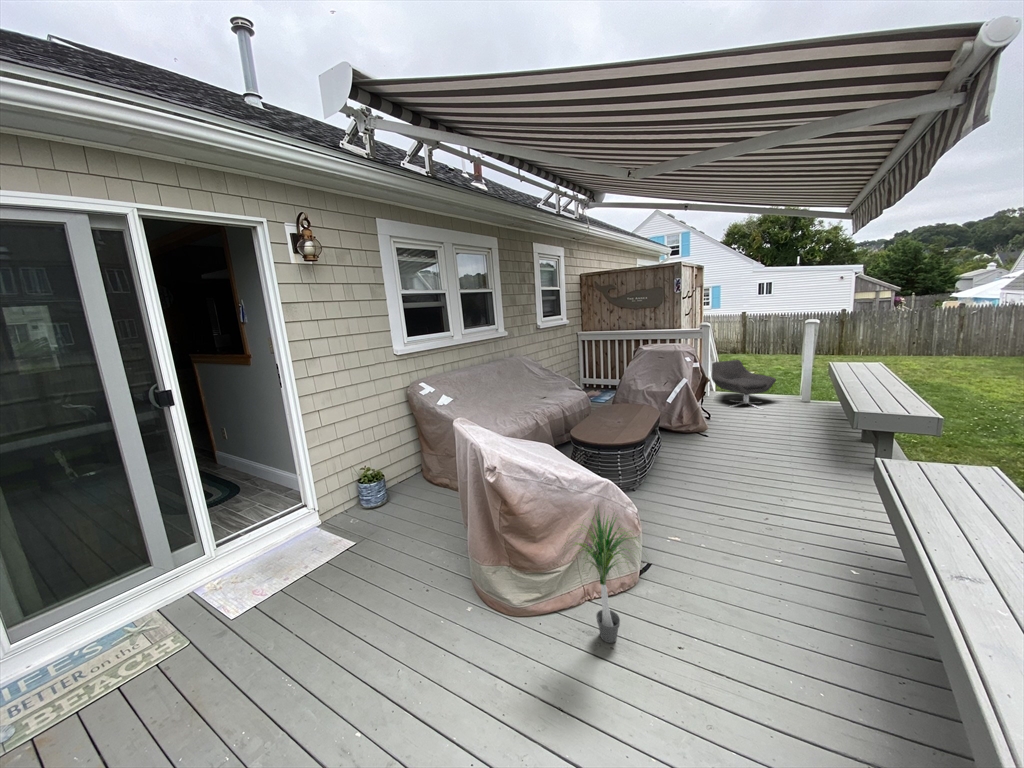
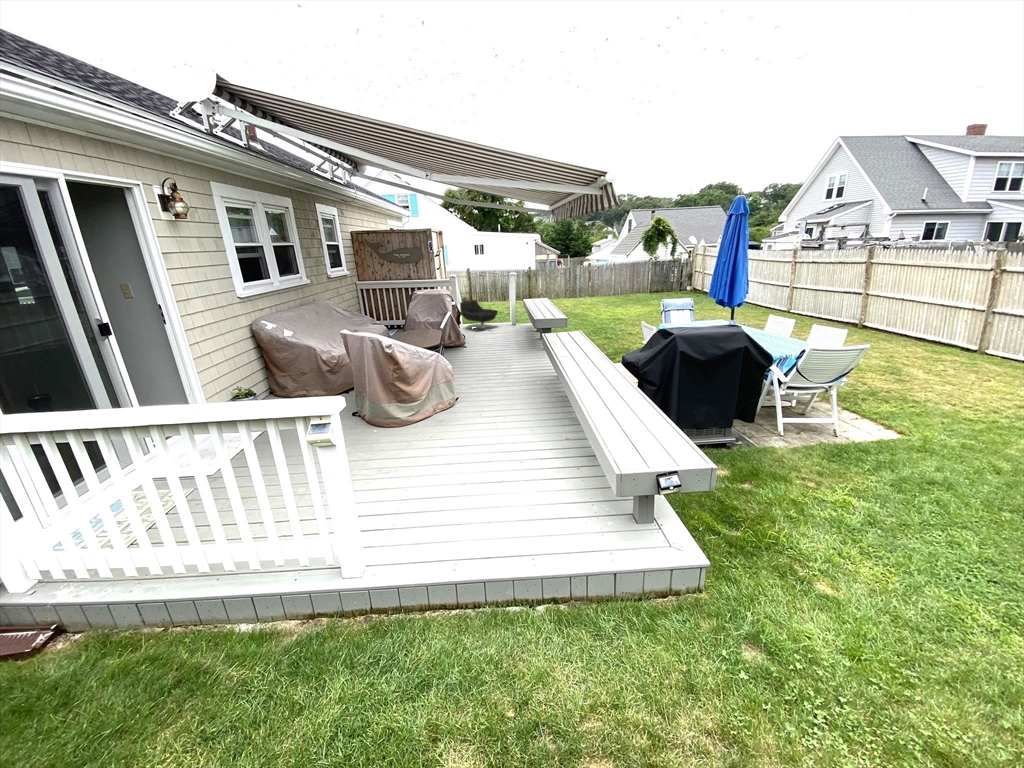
potted plant: present [567,512,636,643] -> none [424,357,467,422]

